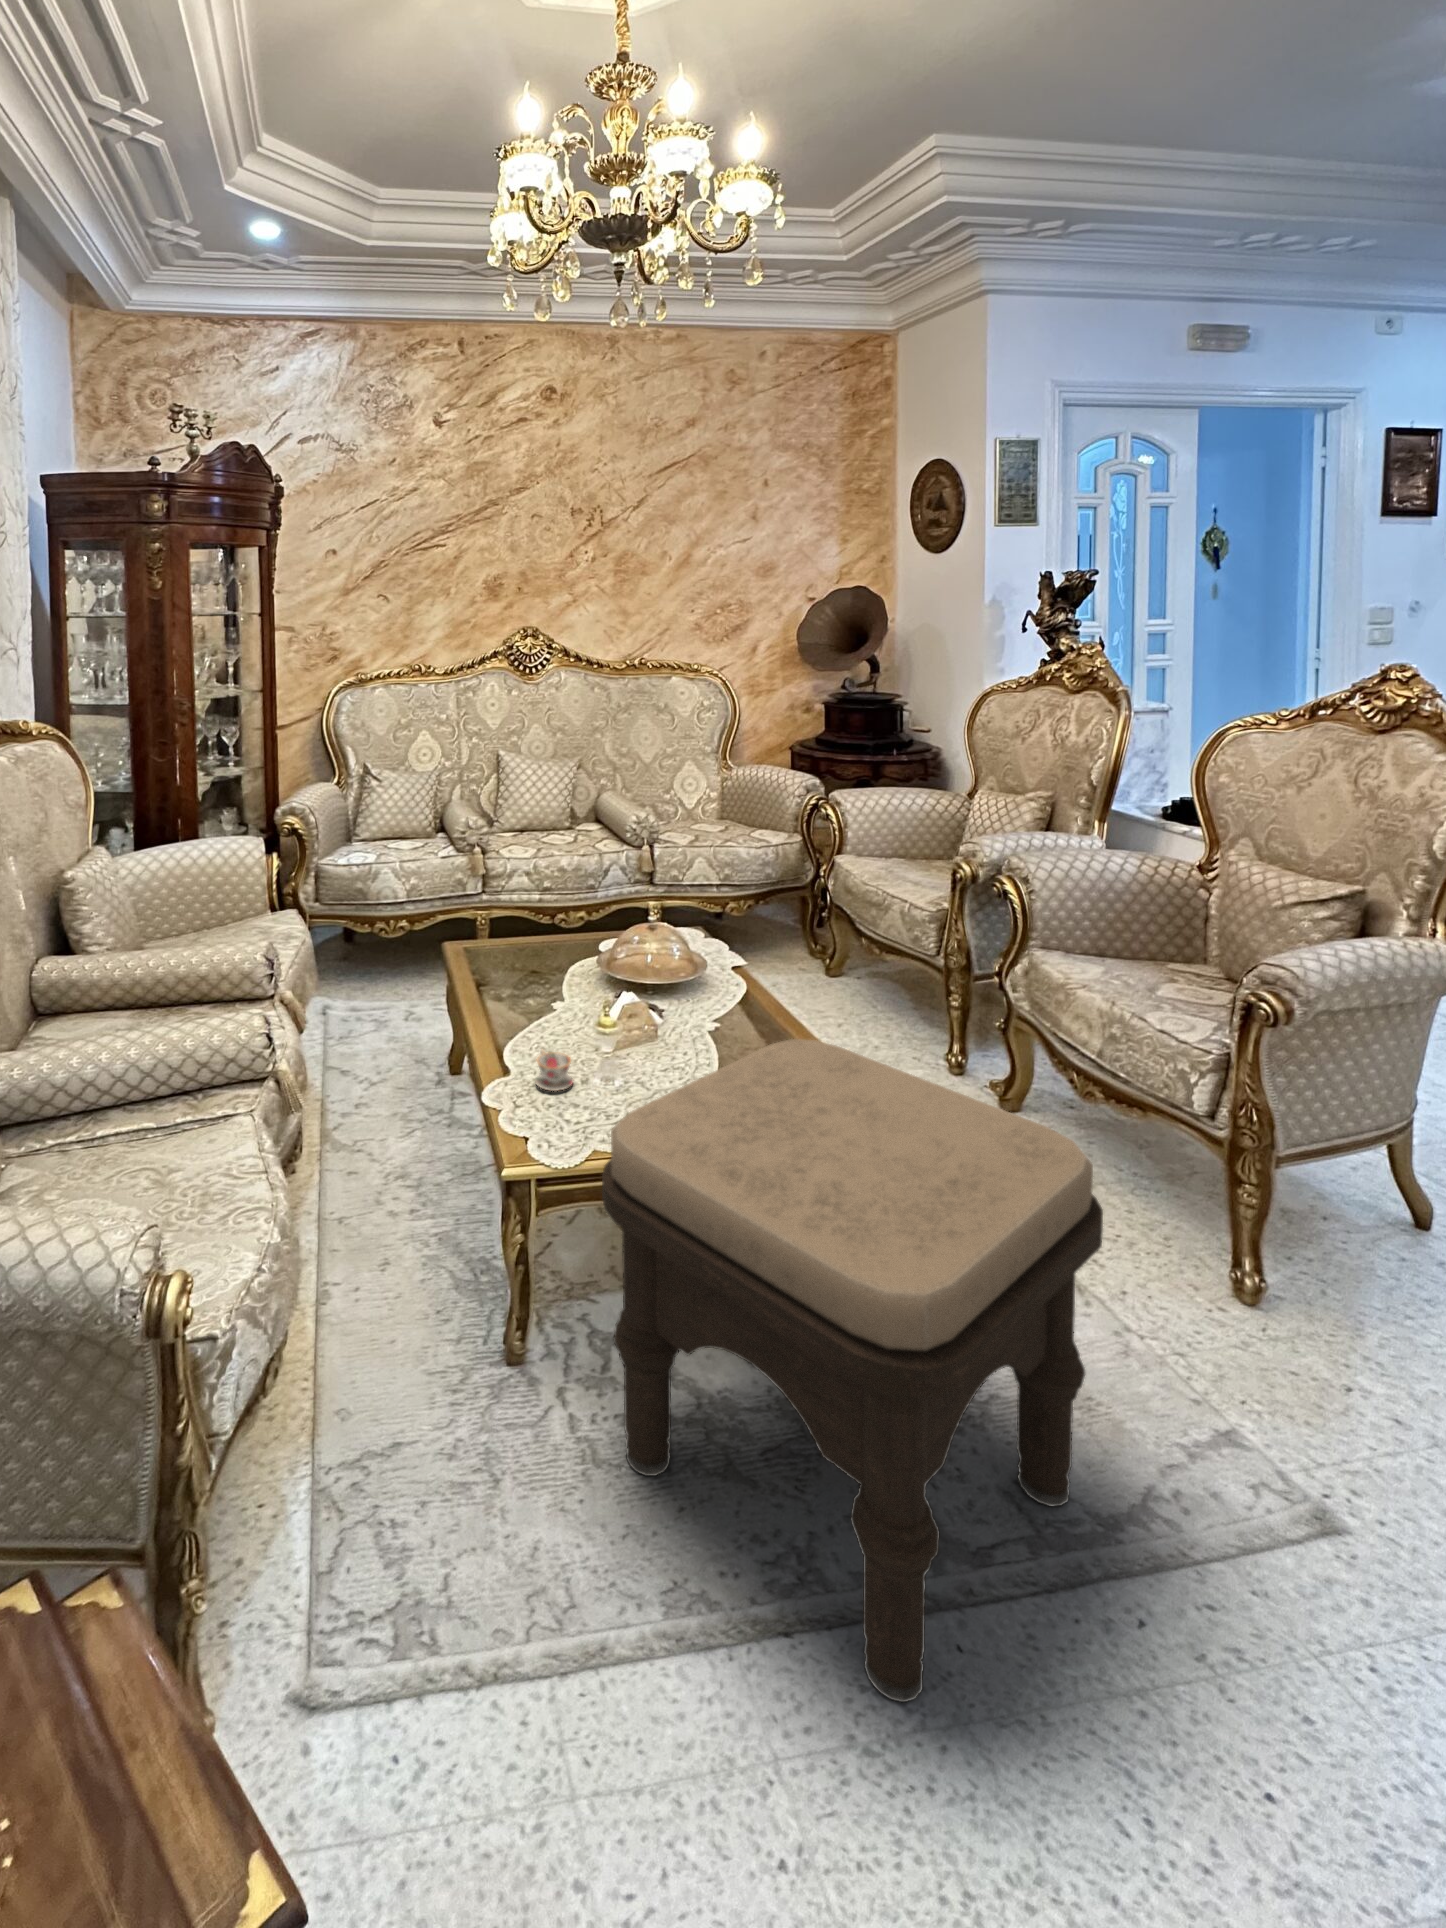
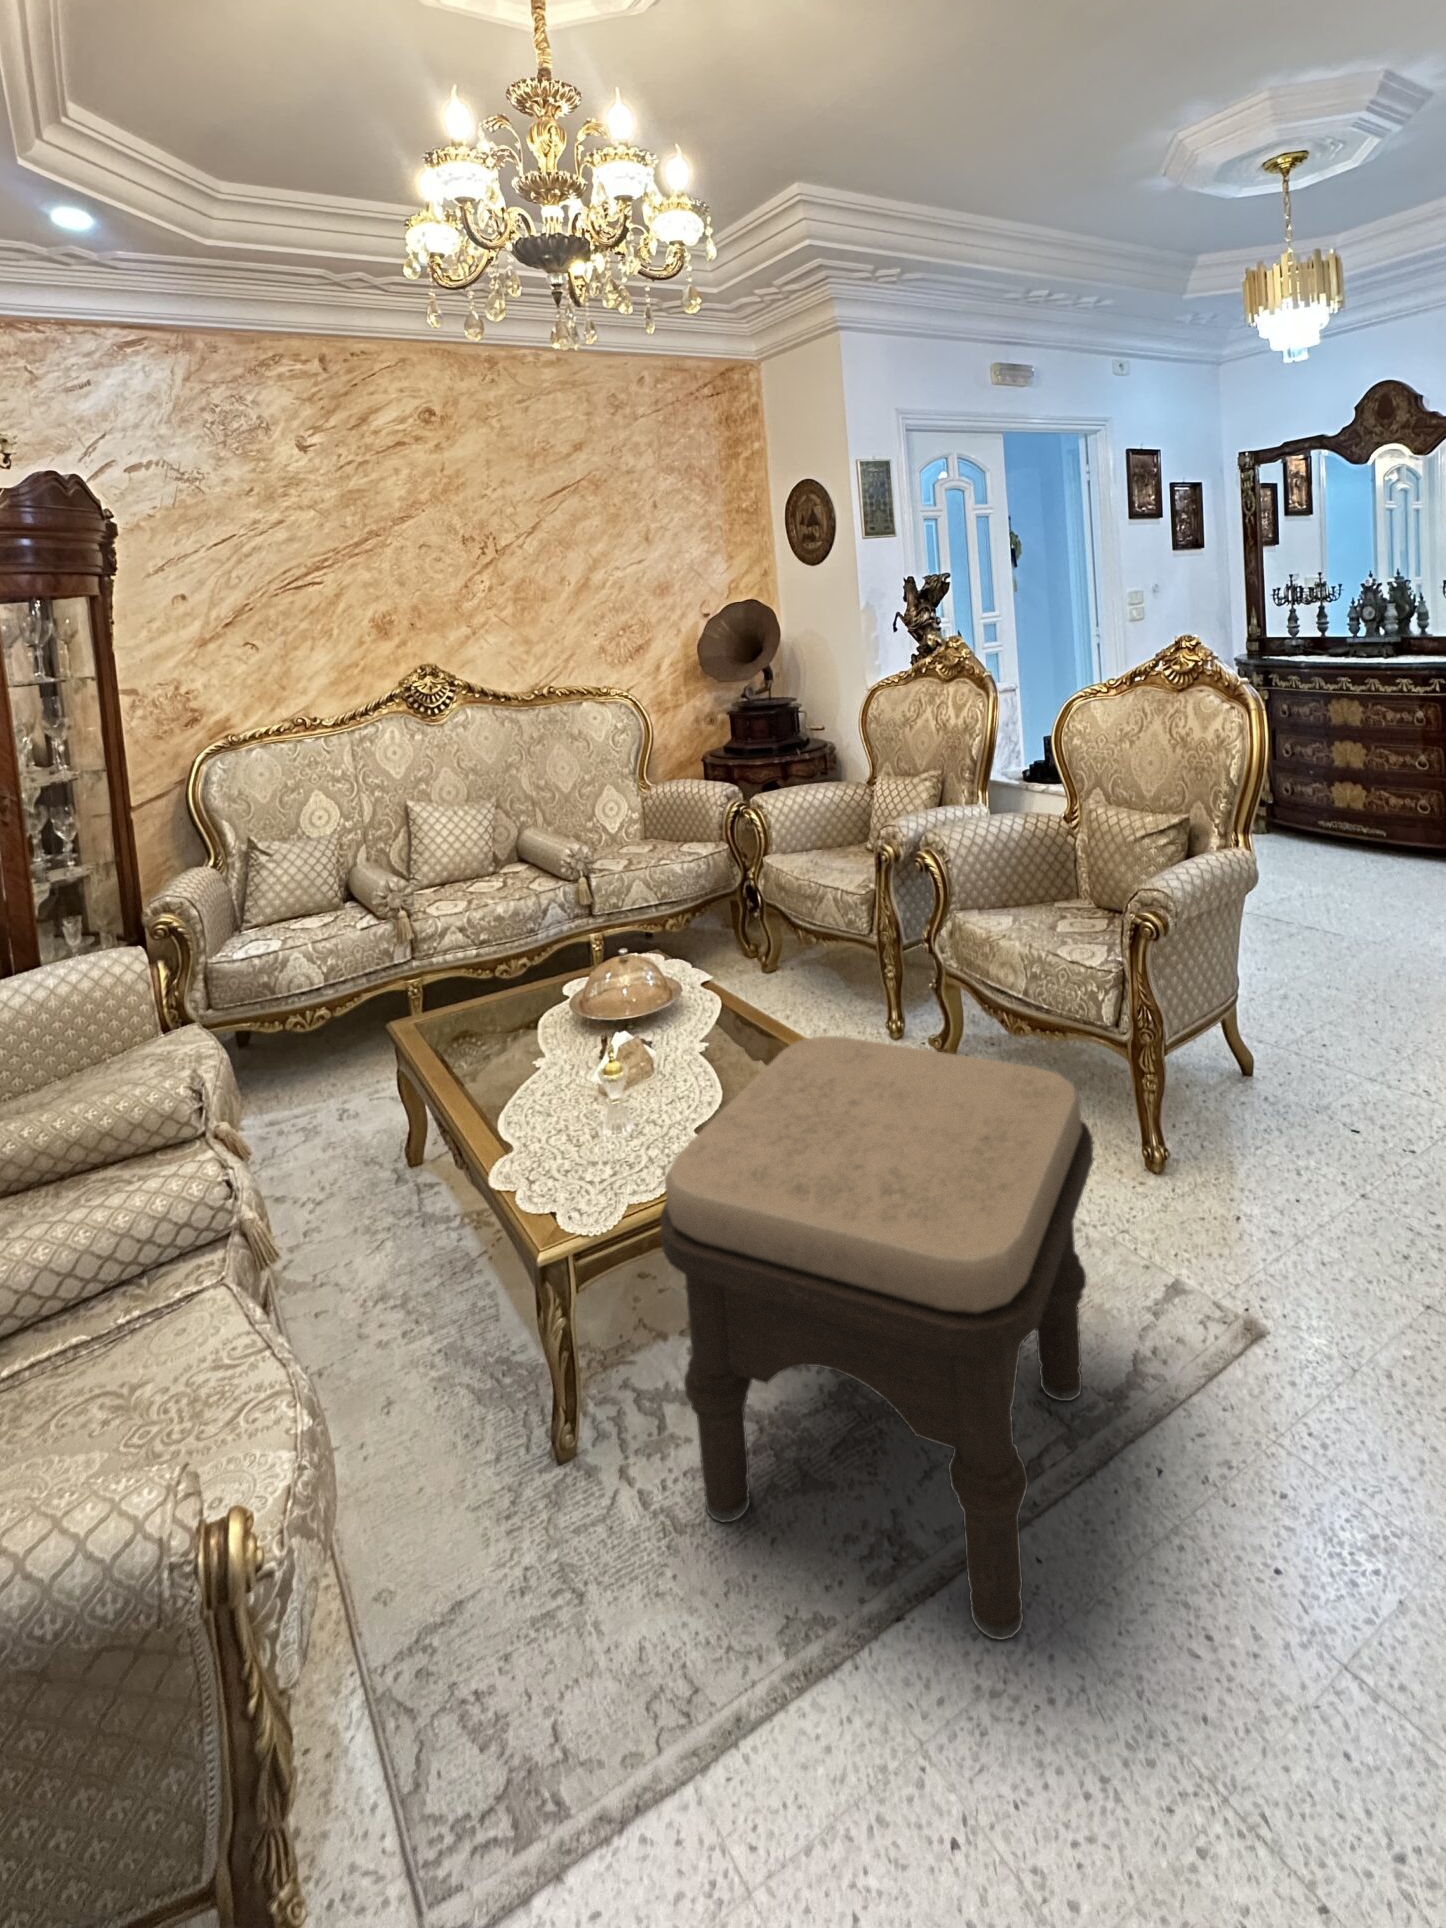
teacup: present [535,1050,573,1091] -> none [551,1110,592,1153]

